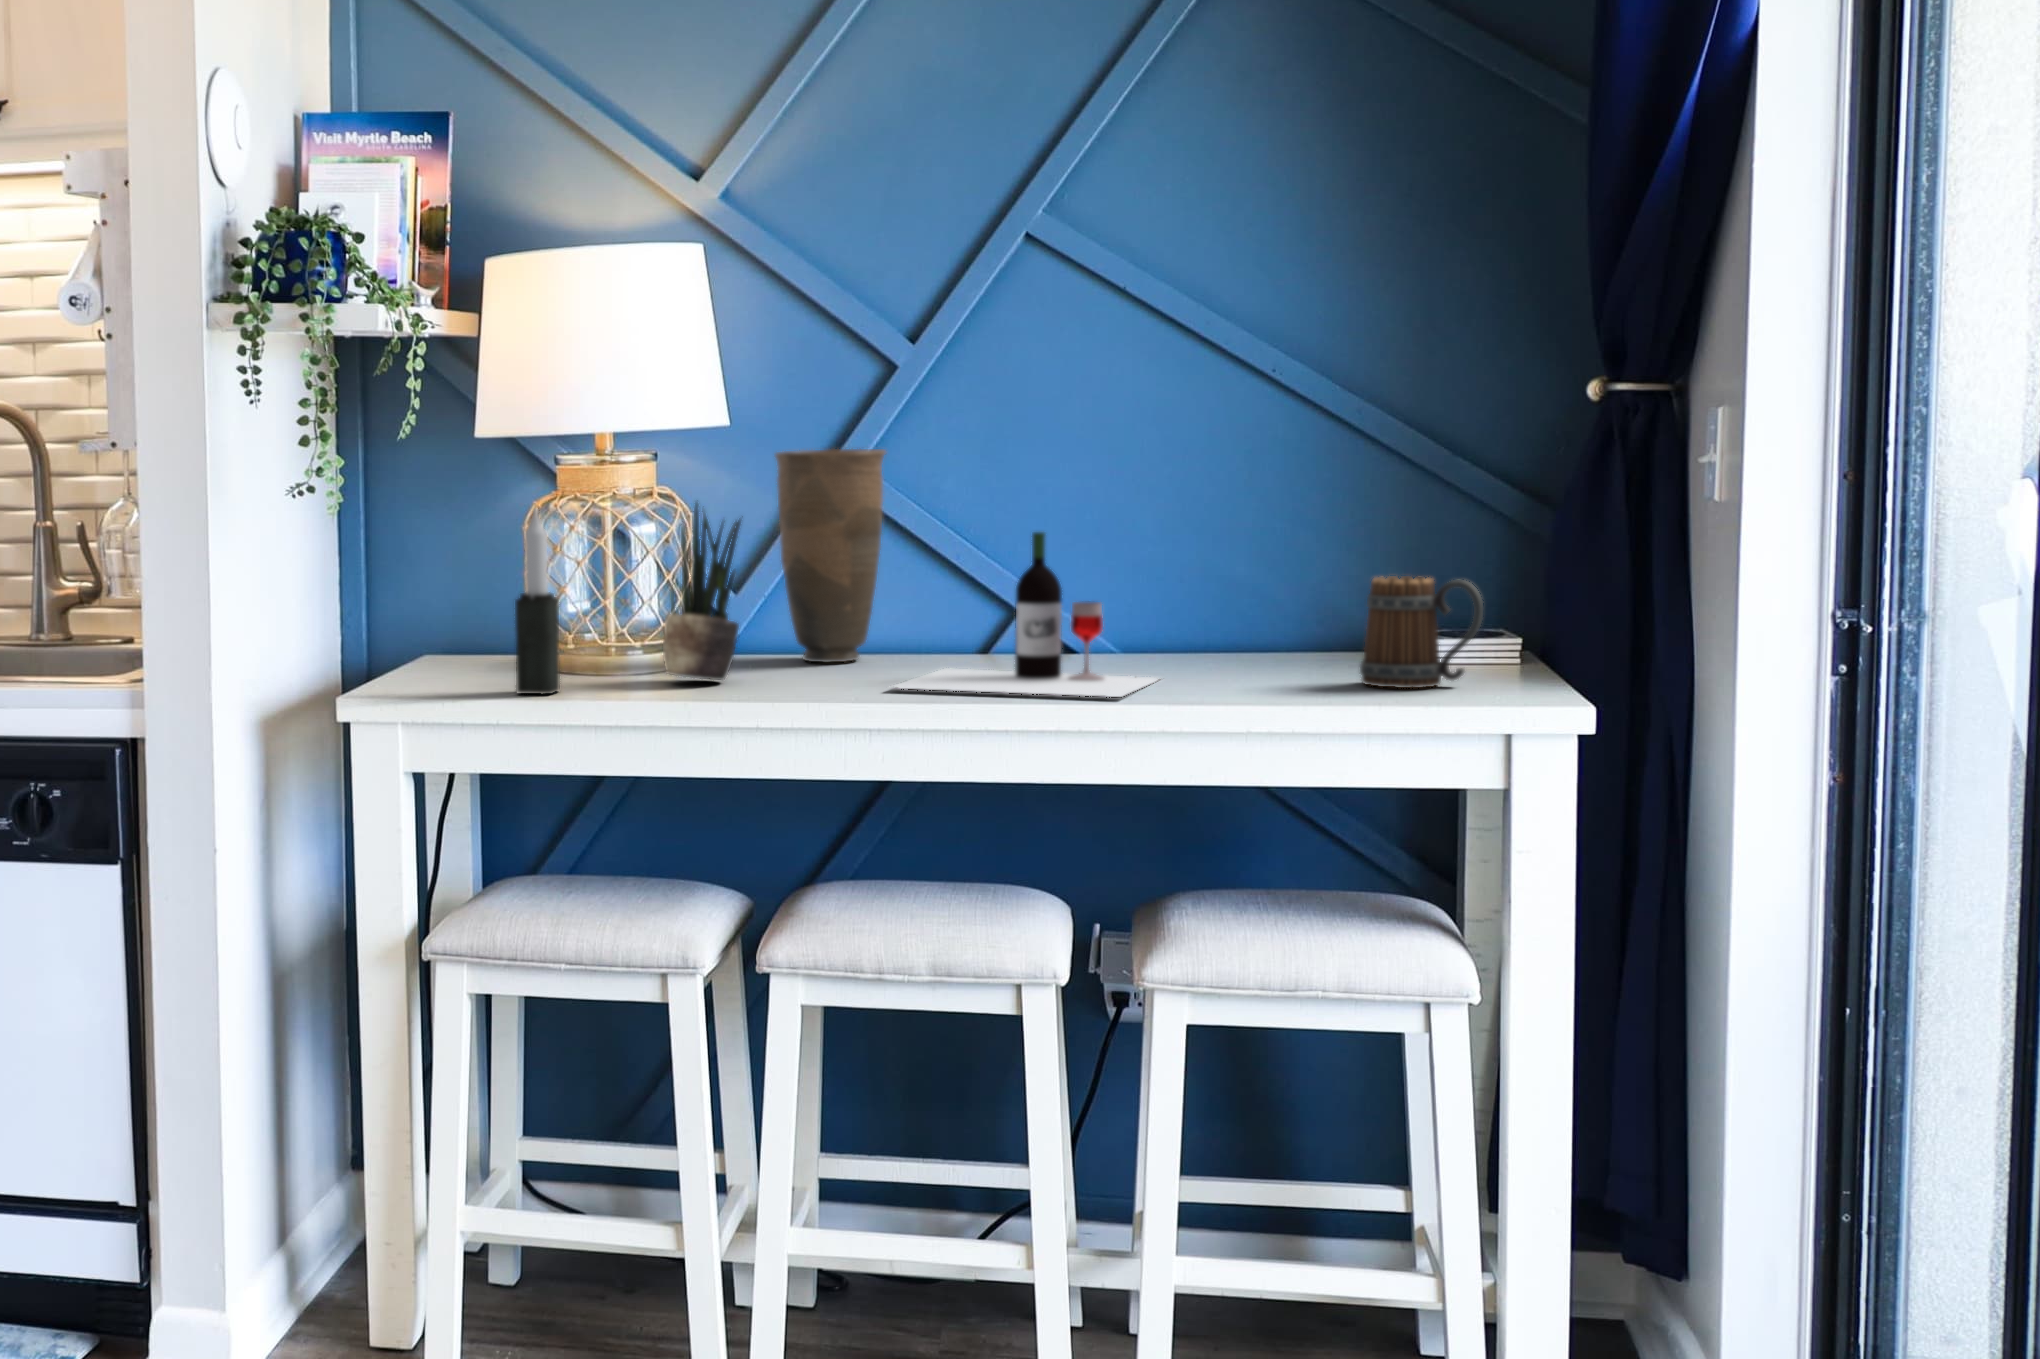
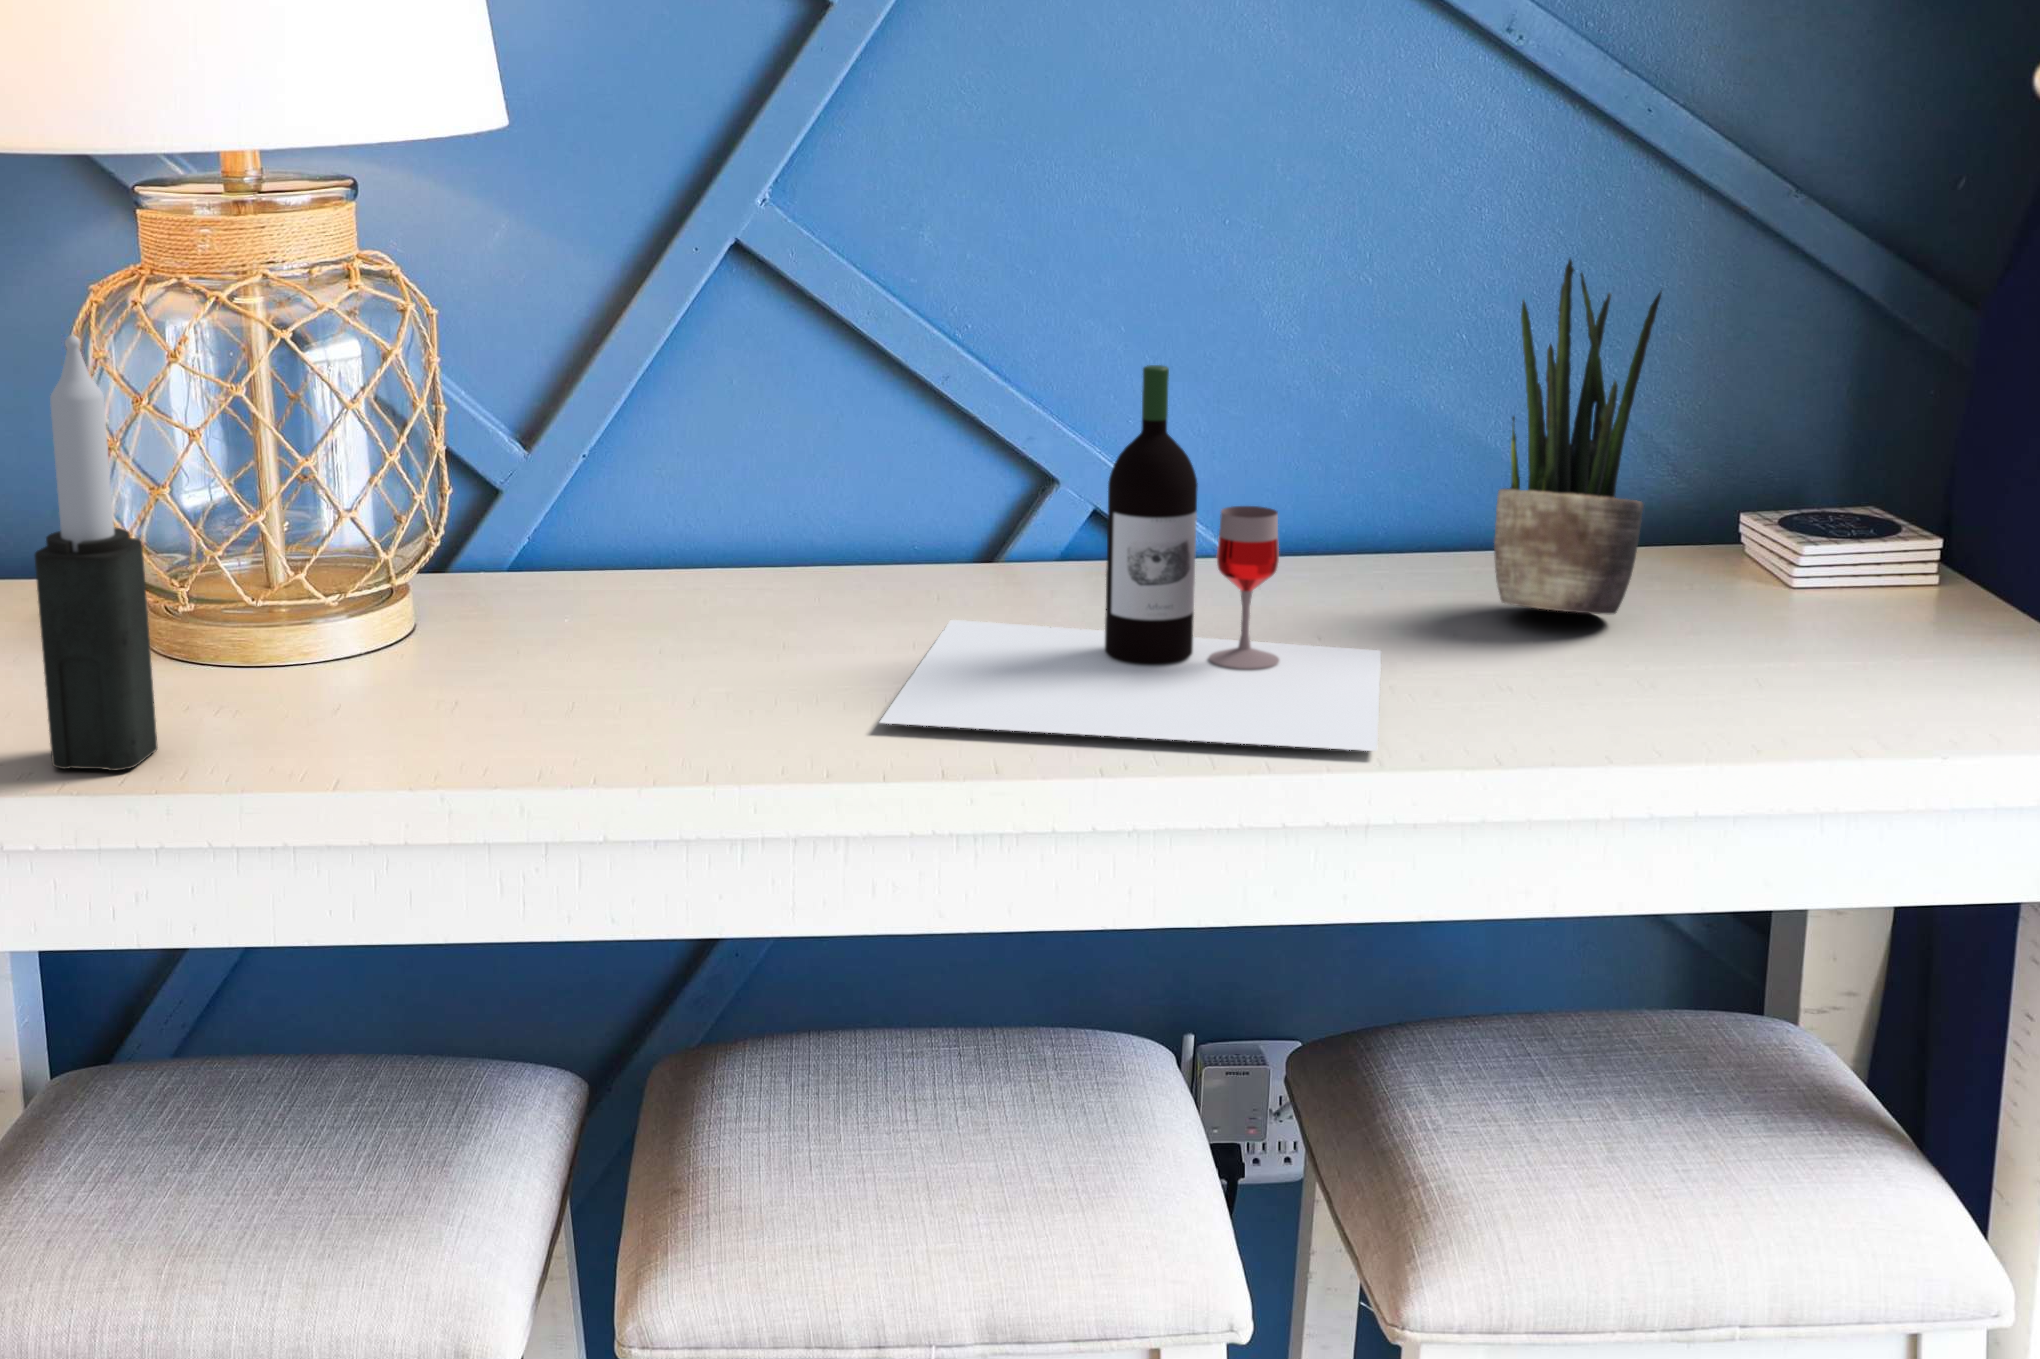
vase: present [775,449,886,662] -> none [603,169,826,605]
potted plant: present [663,503,741,680] -> present [1494,259,1662,614]
mug: present [1360,576,1483,688] -> none [1751,459,1990,687]

